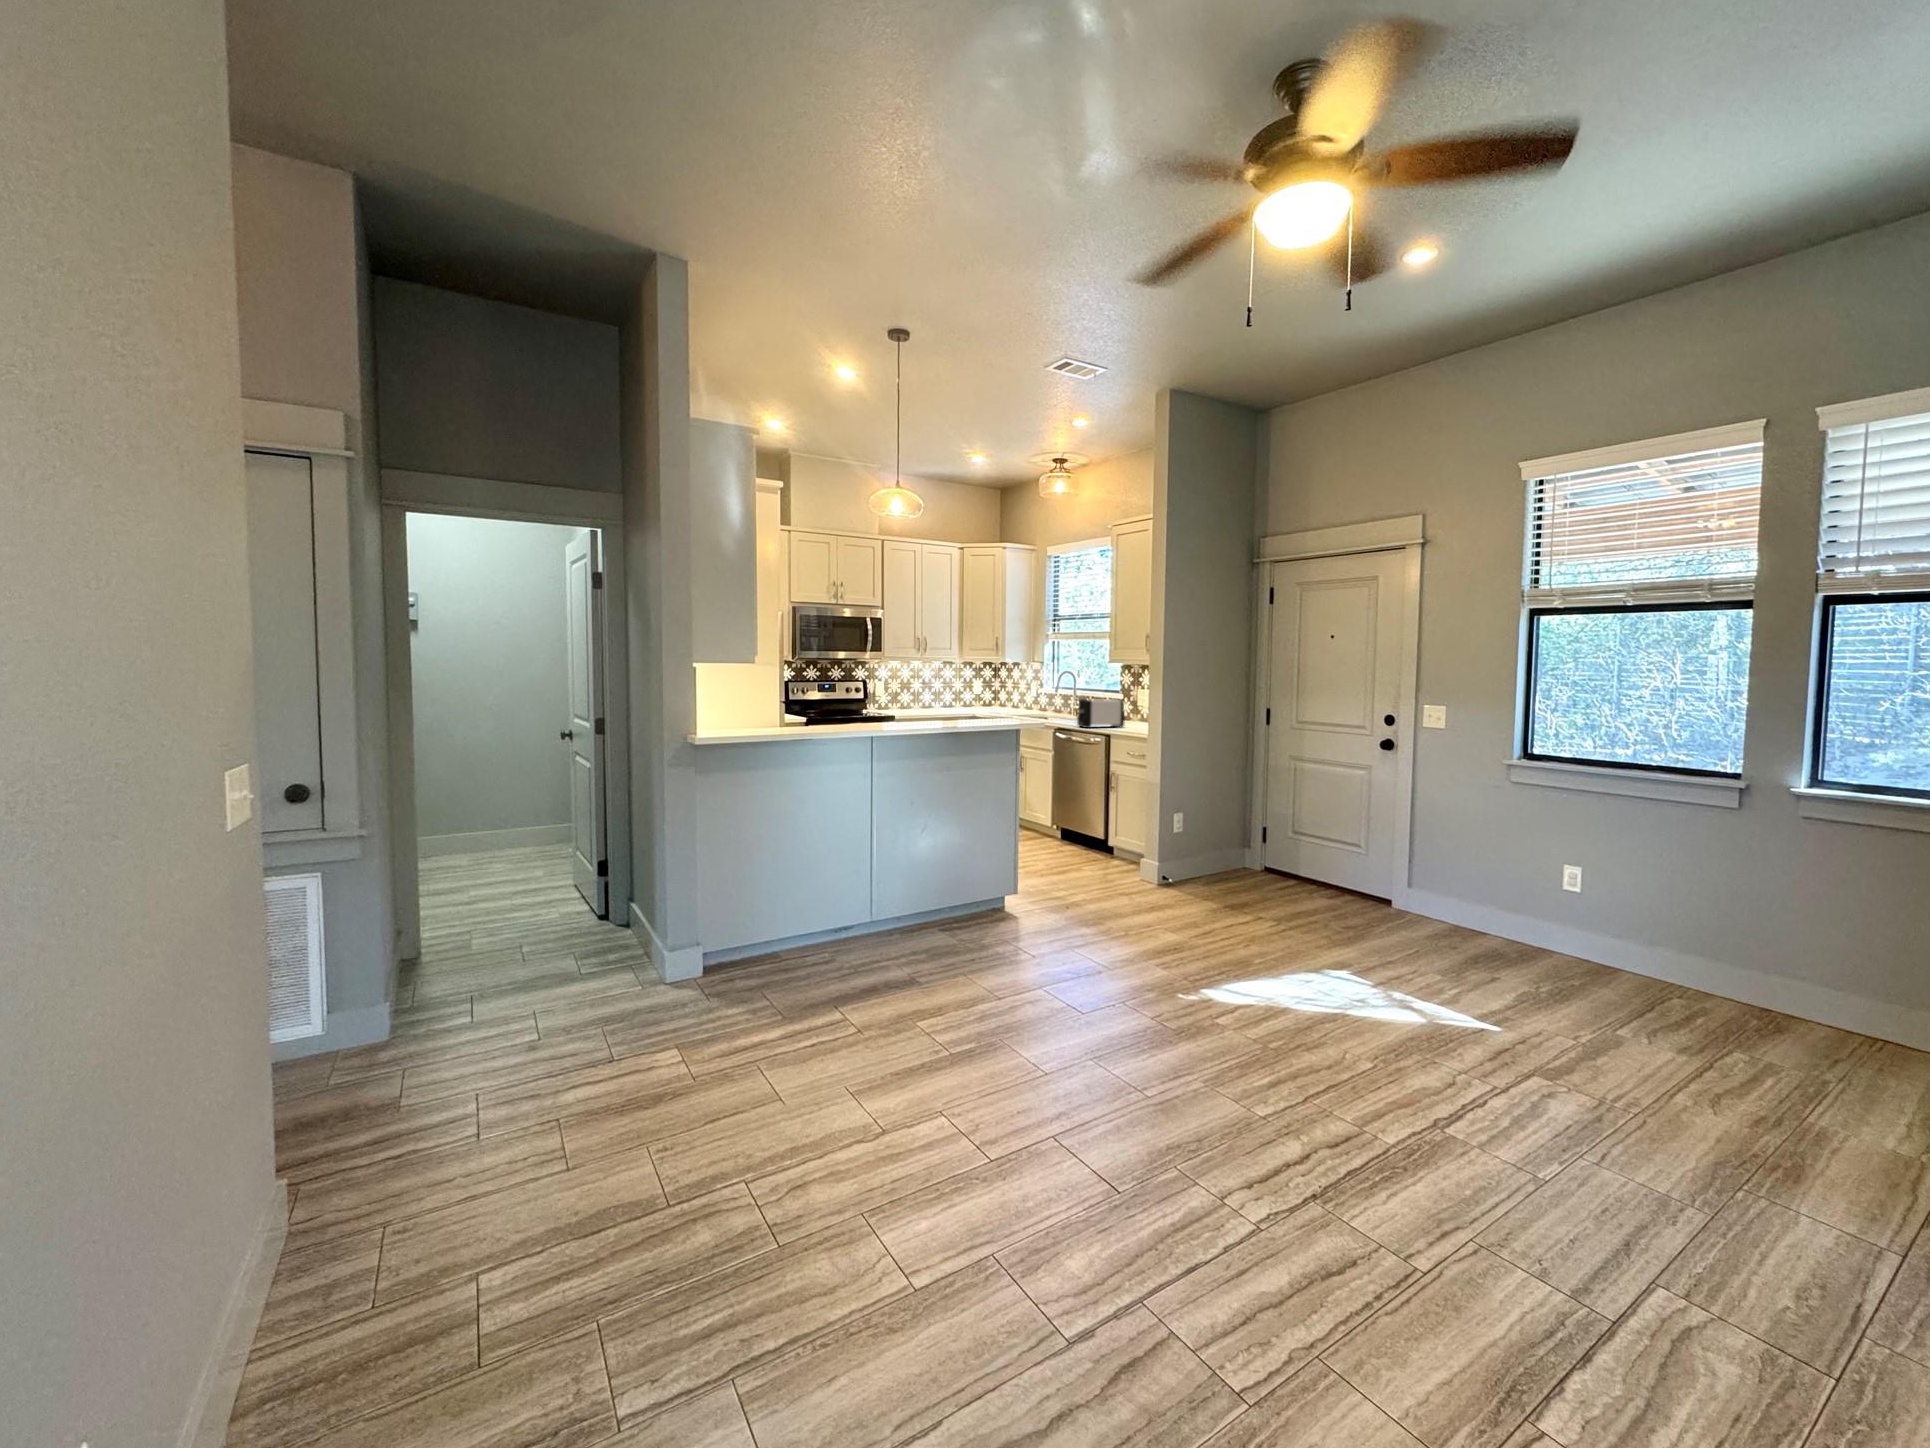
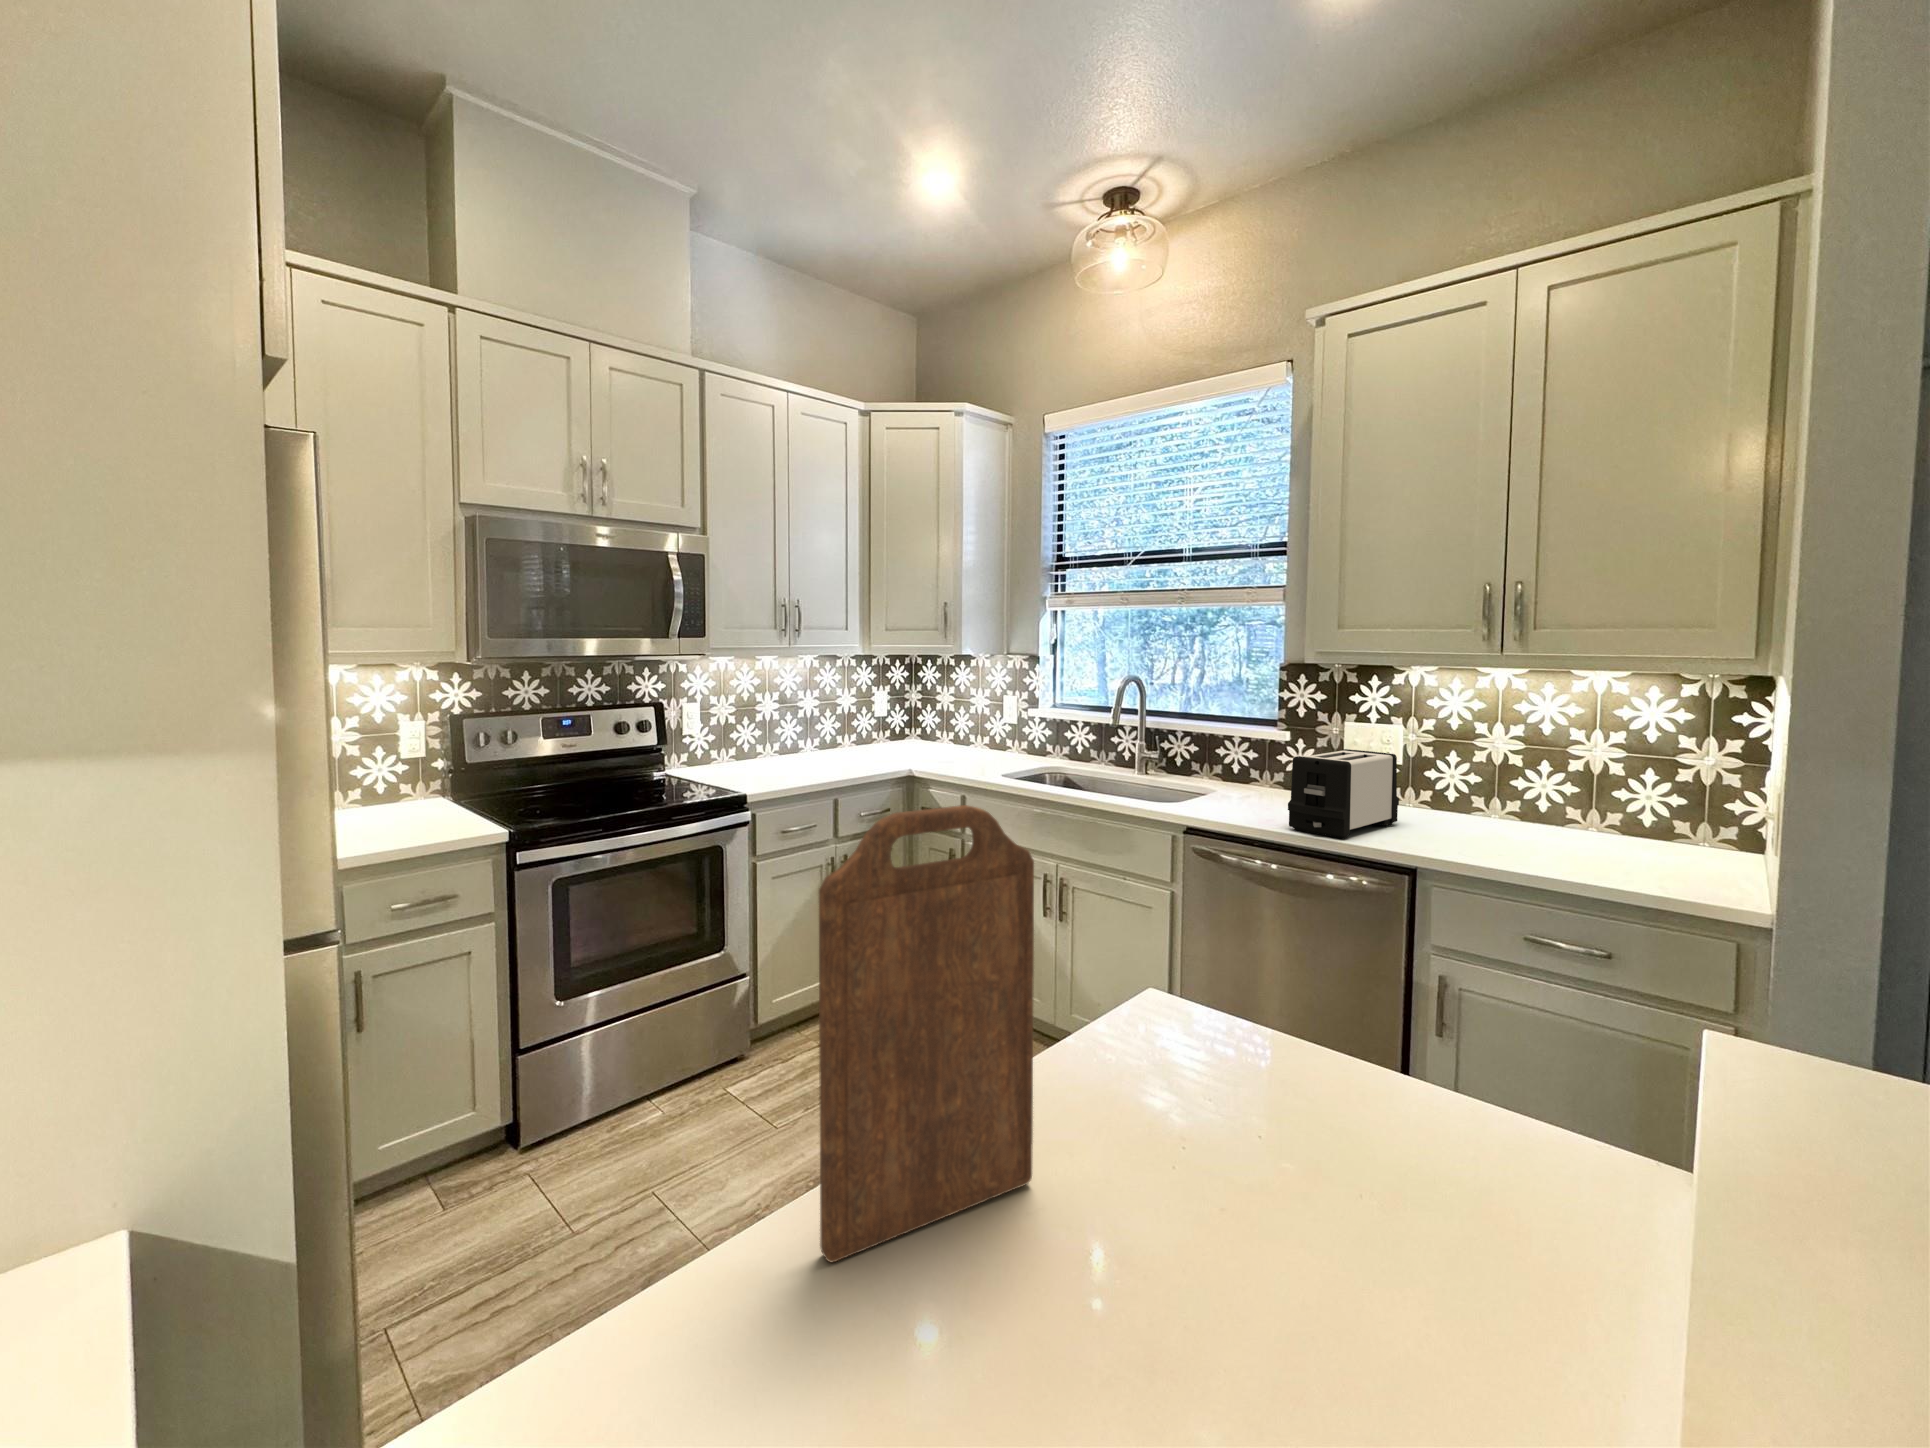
cutting board: none [845,676,882,737] -> present [819,805,1034,1262]

